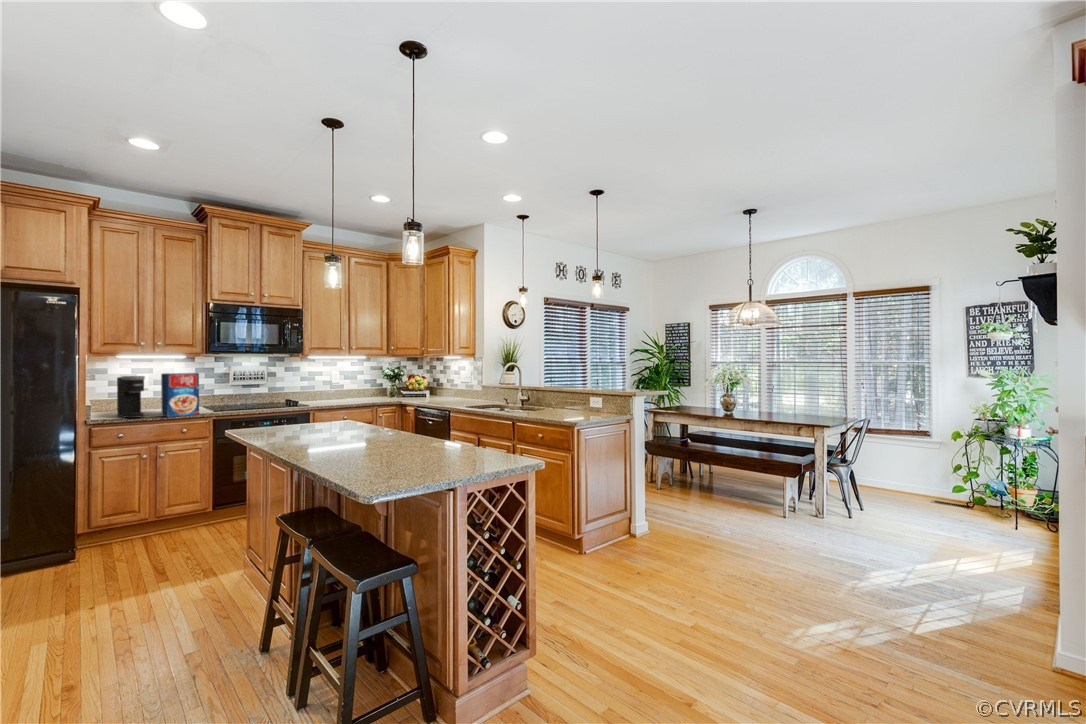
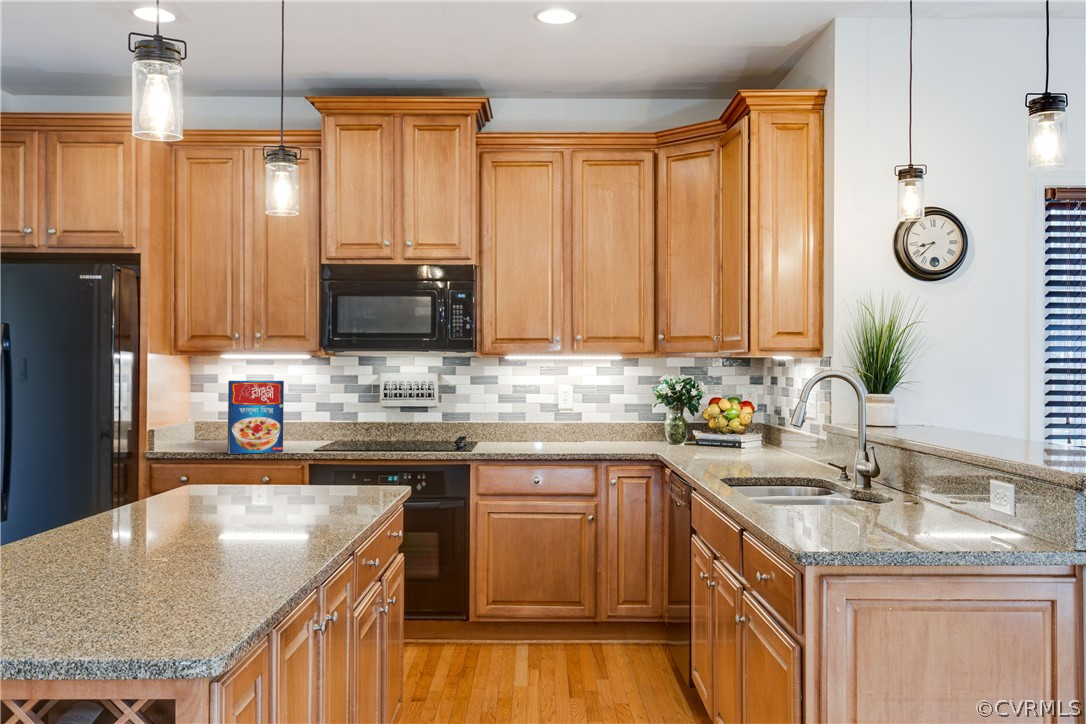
coffee maker: present [117,376,145,418] -> none [182,384,212,452]

